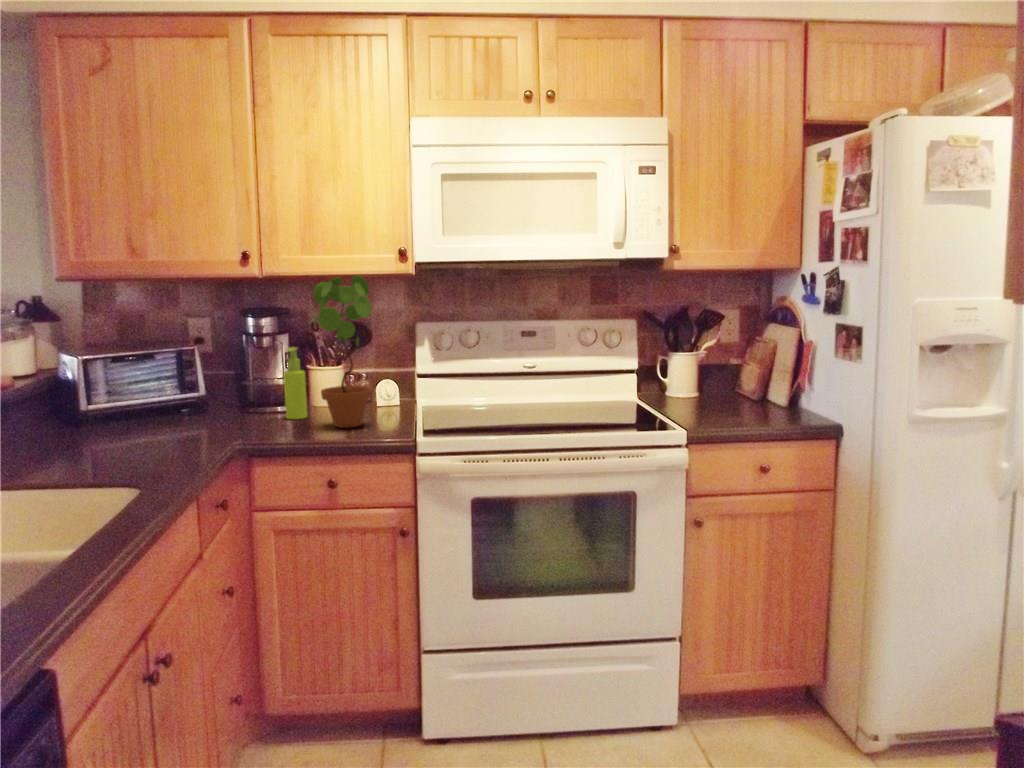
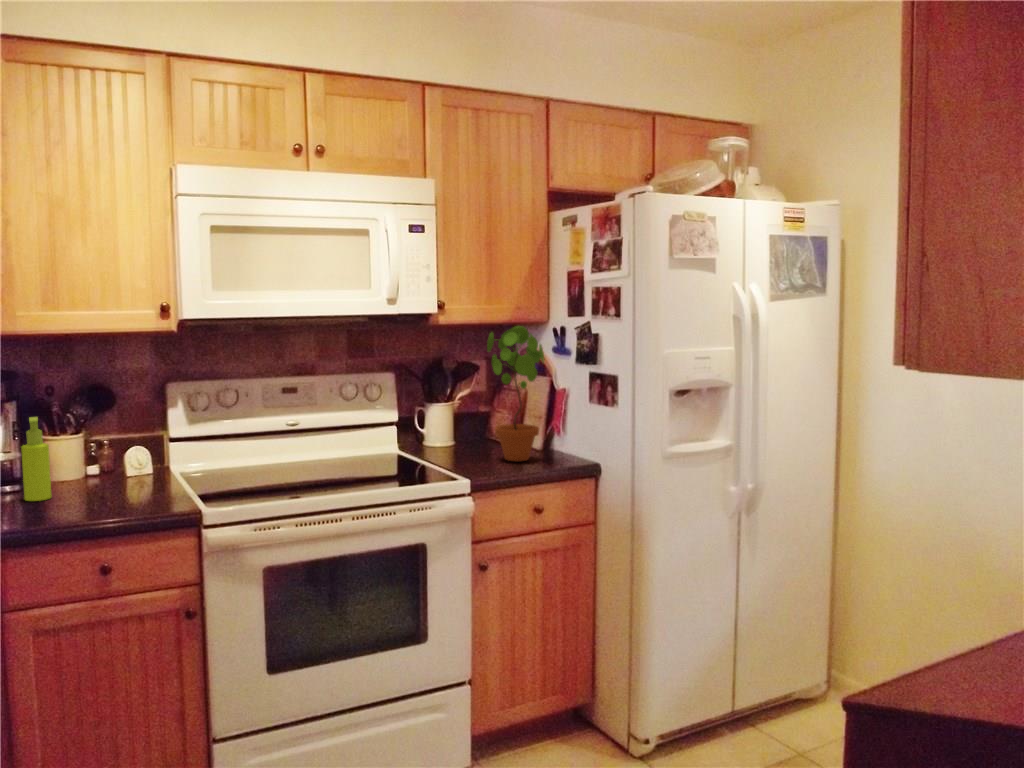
potted plant: present [313,275,372,428] -> present [487,326,544,461]

